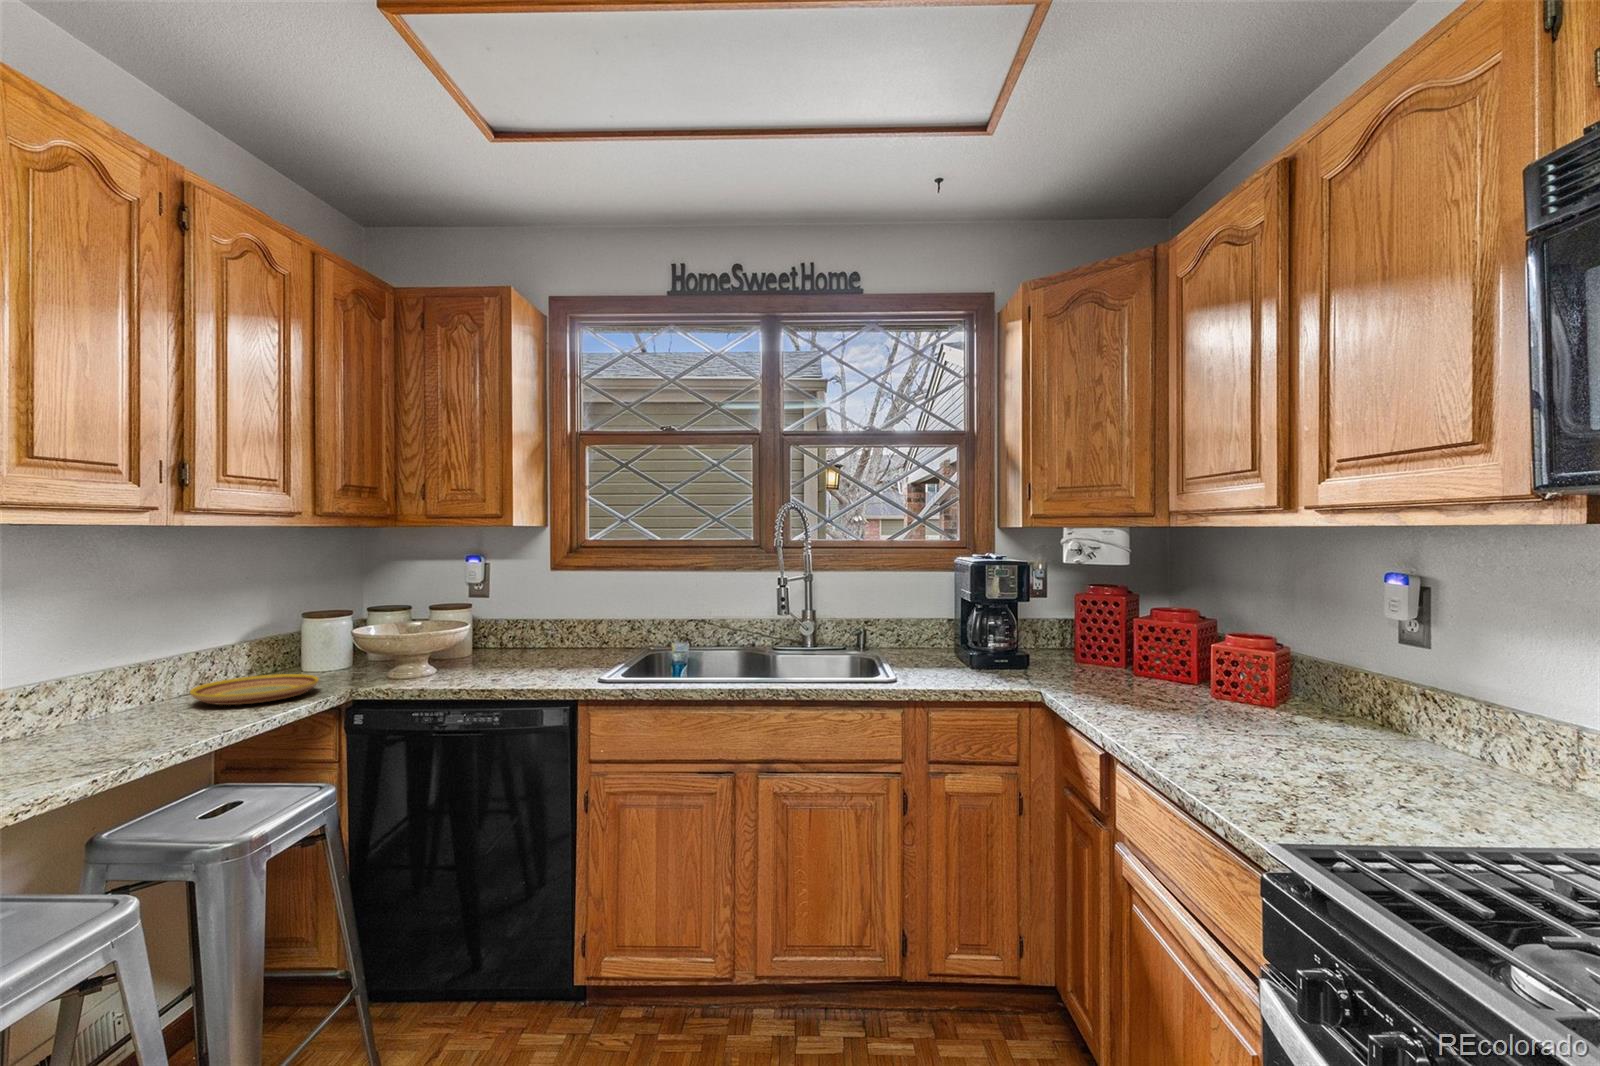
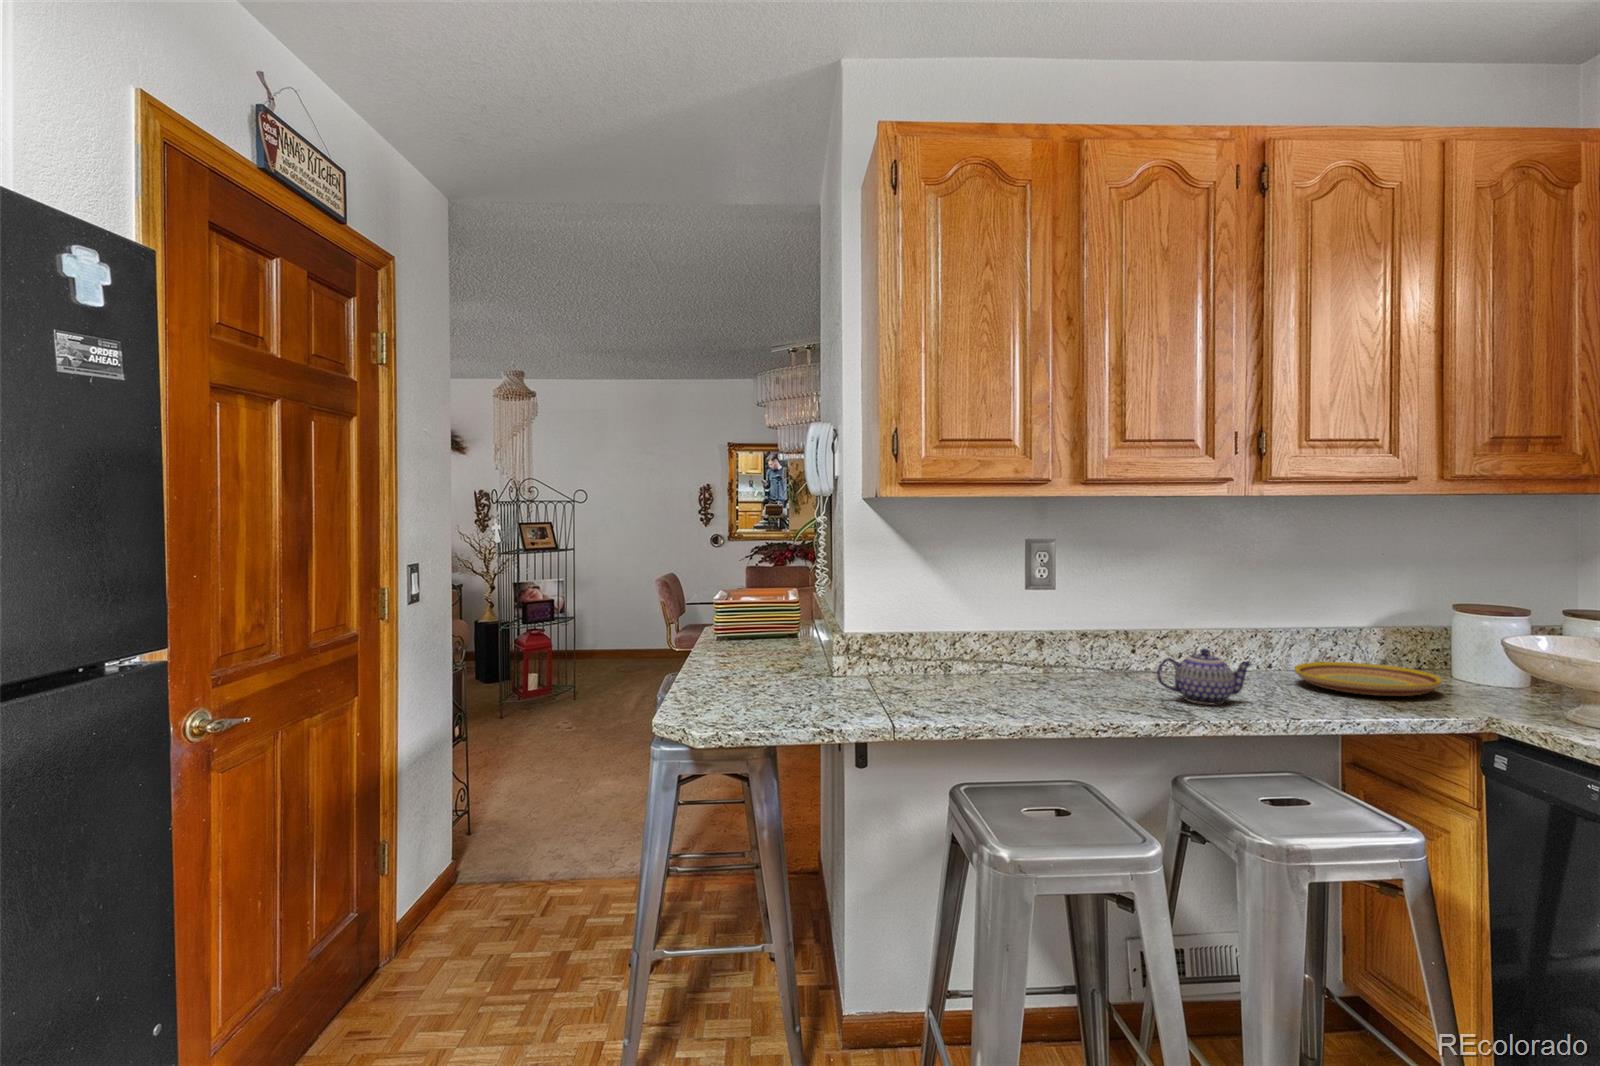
teapot: none [61,688,177,749] -> present [1157,649,1252,704]

